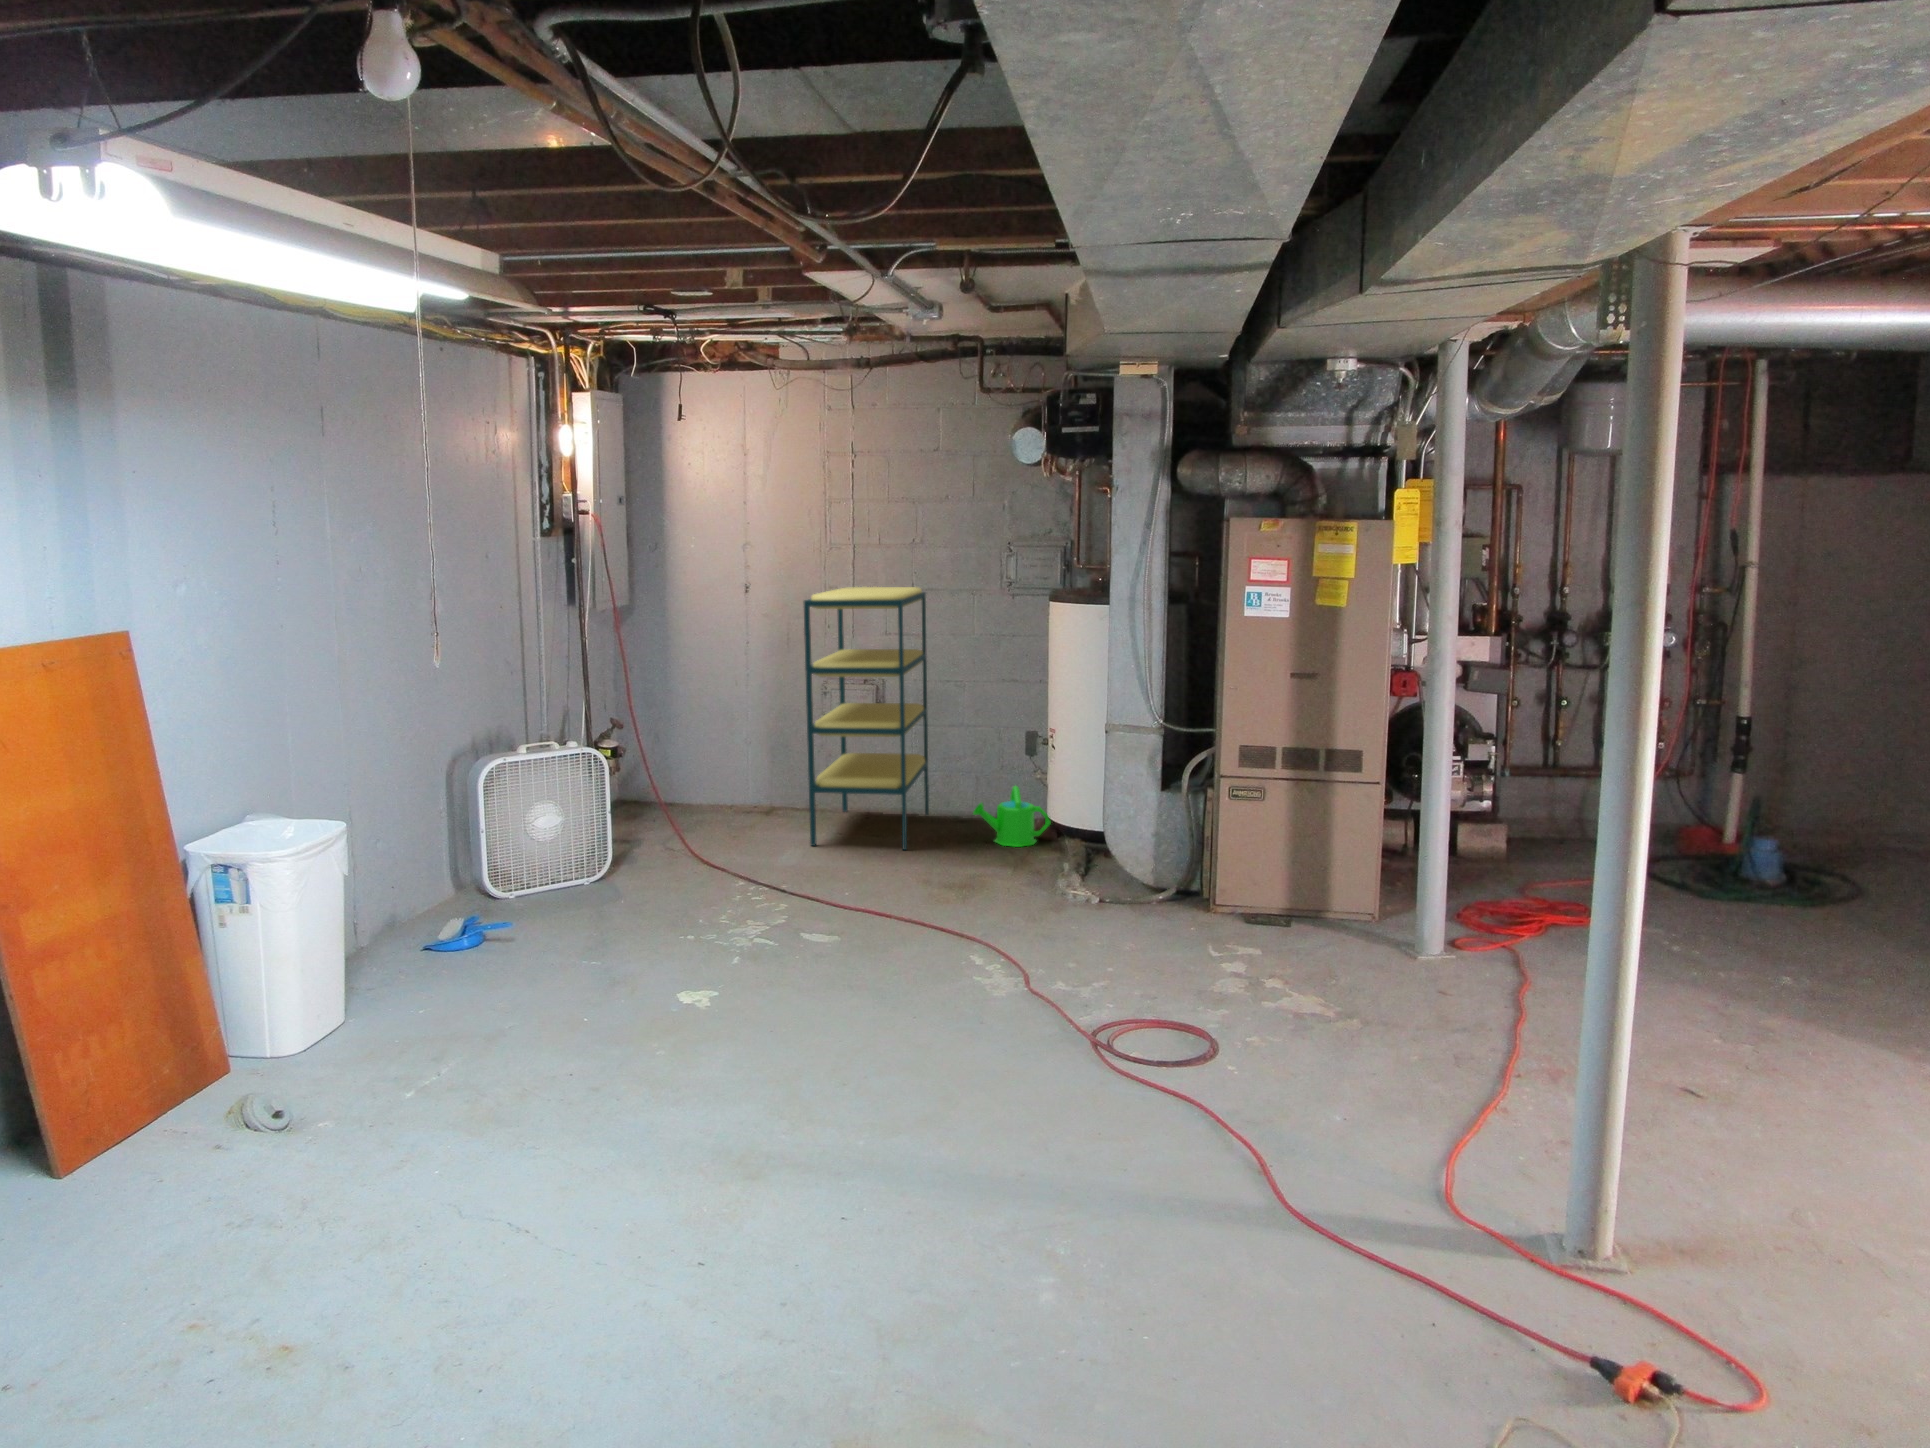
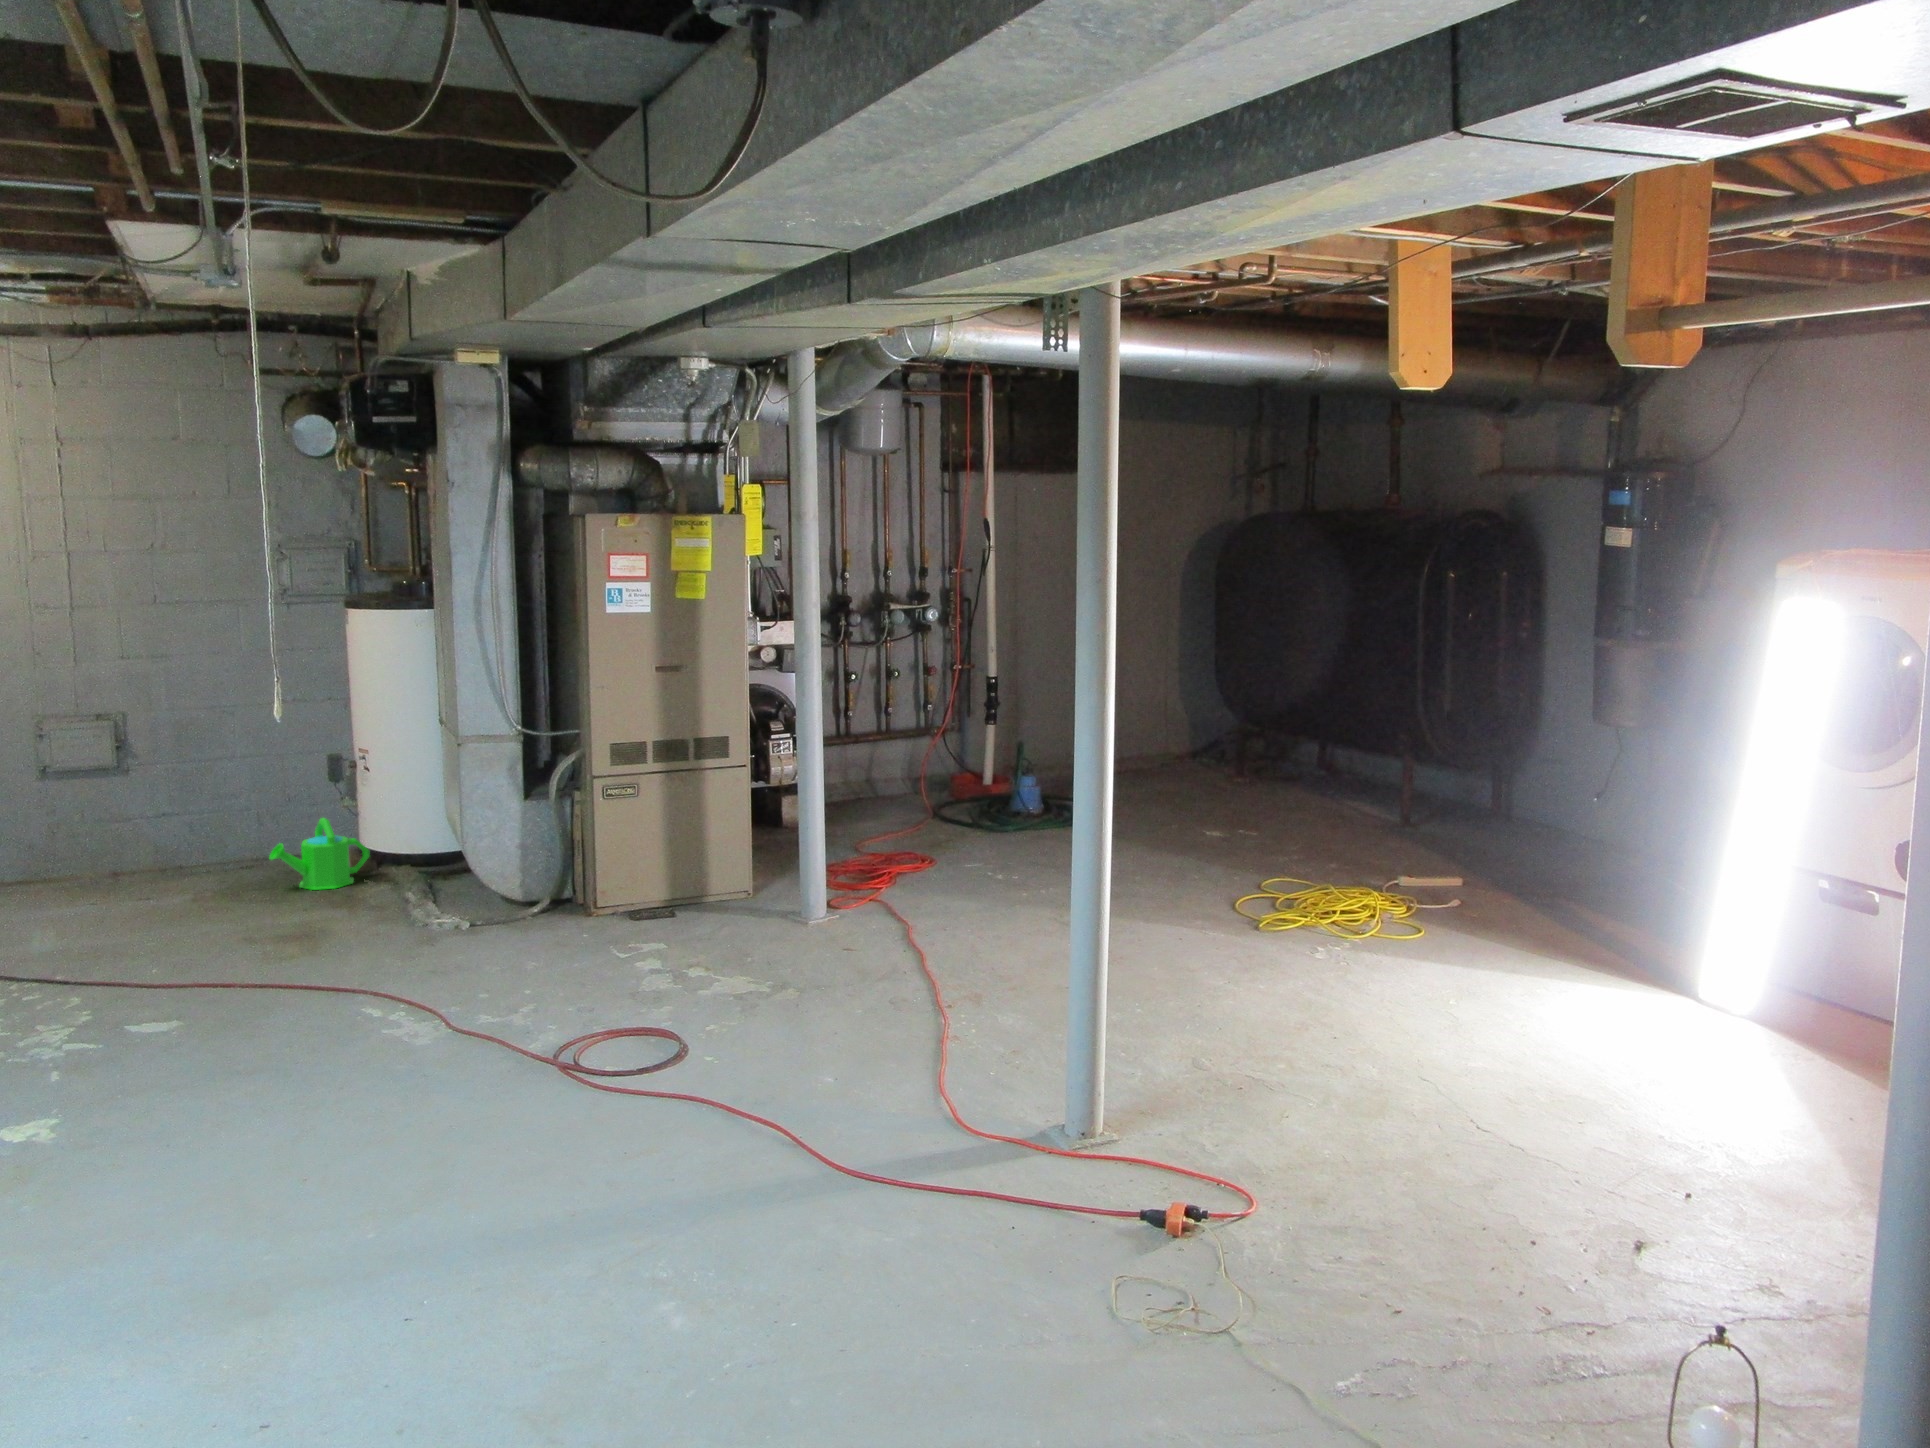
shelving unit: present [804,587,929,850] -> none [10,585,189,933]

